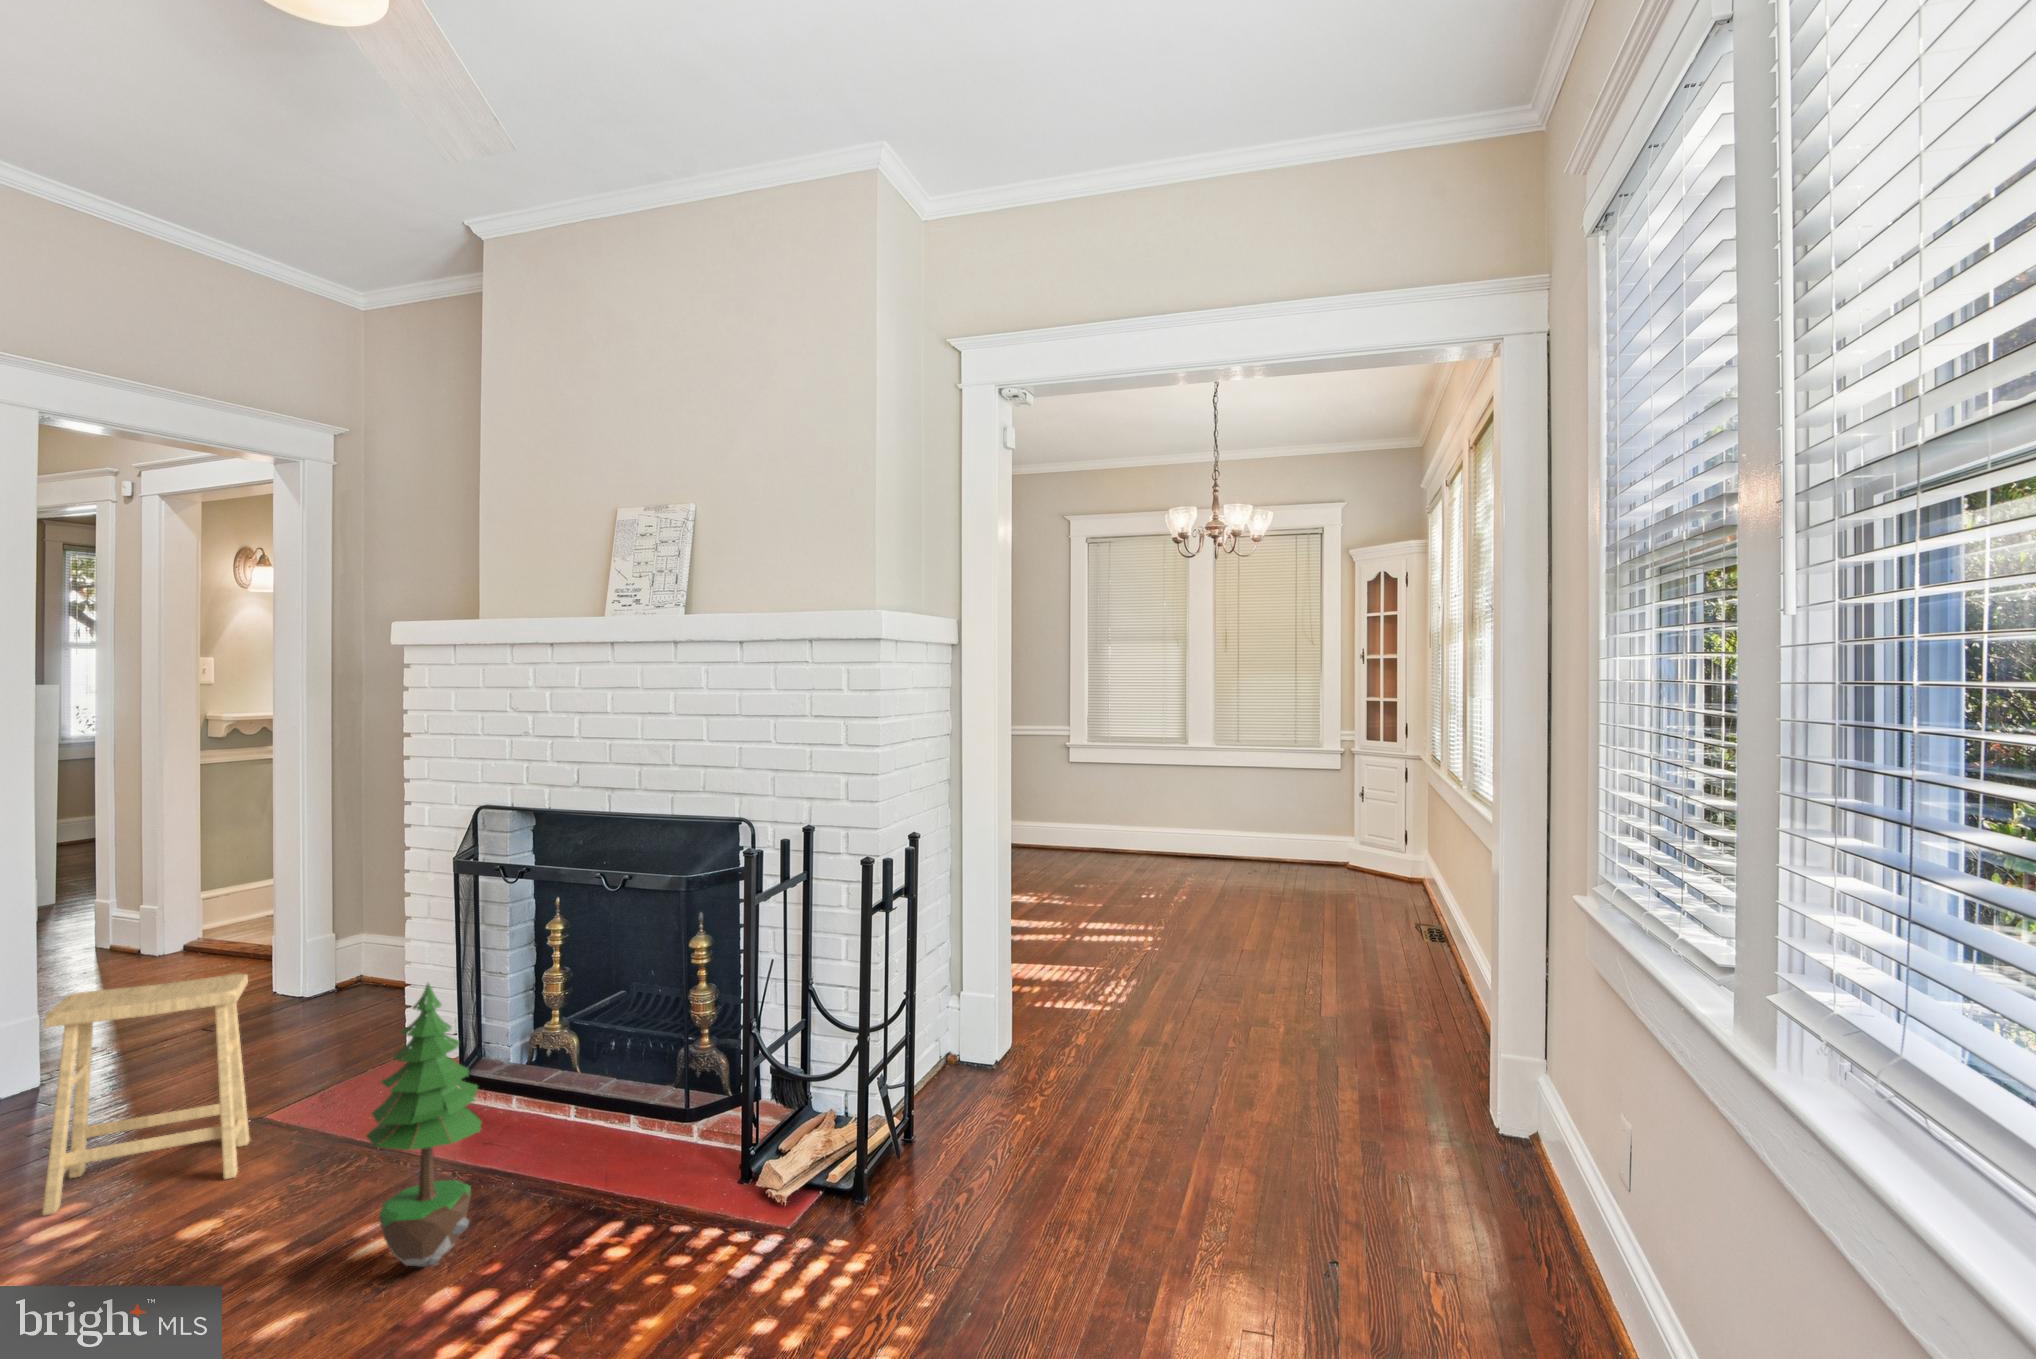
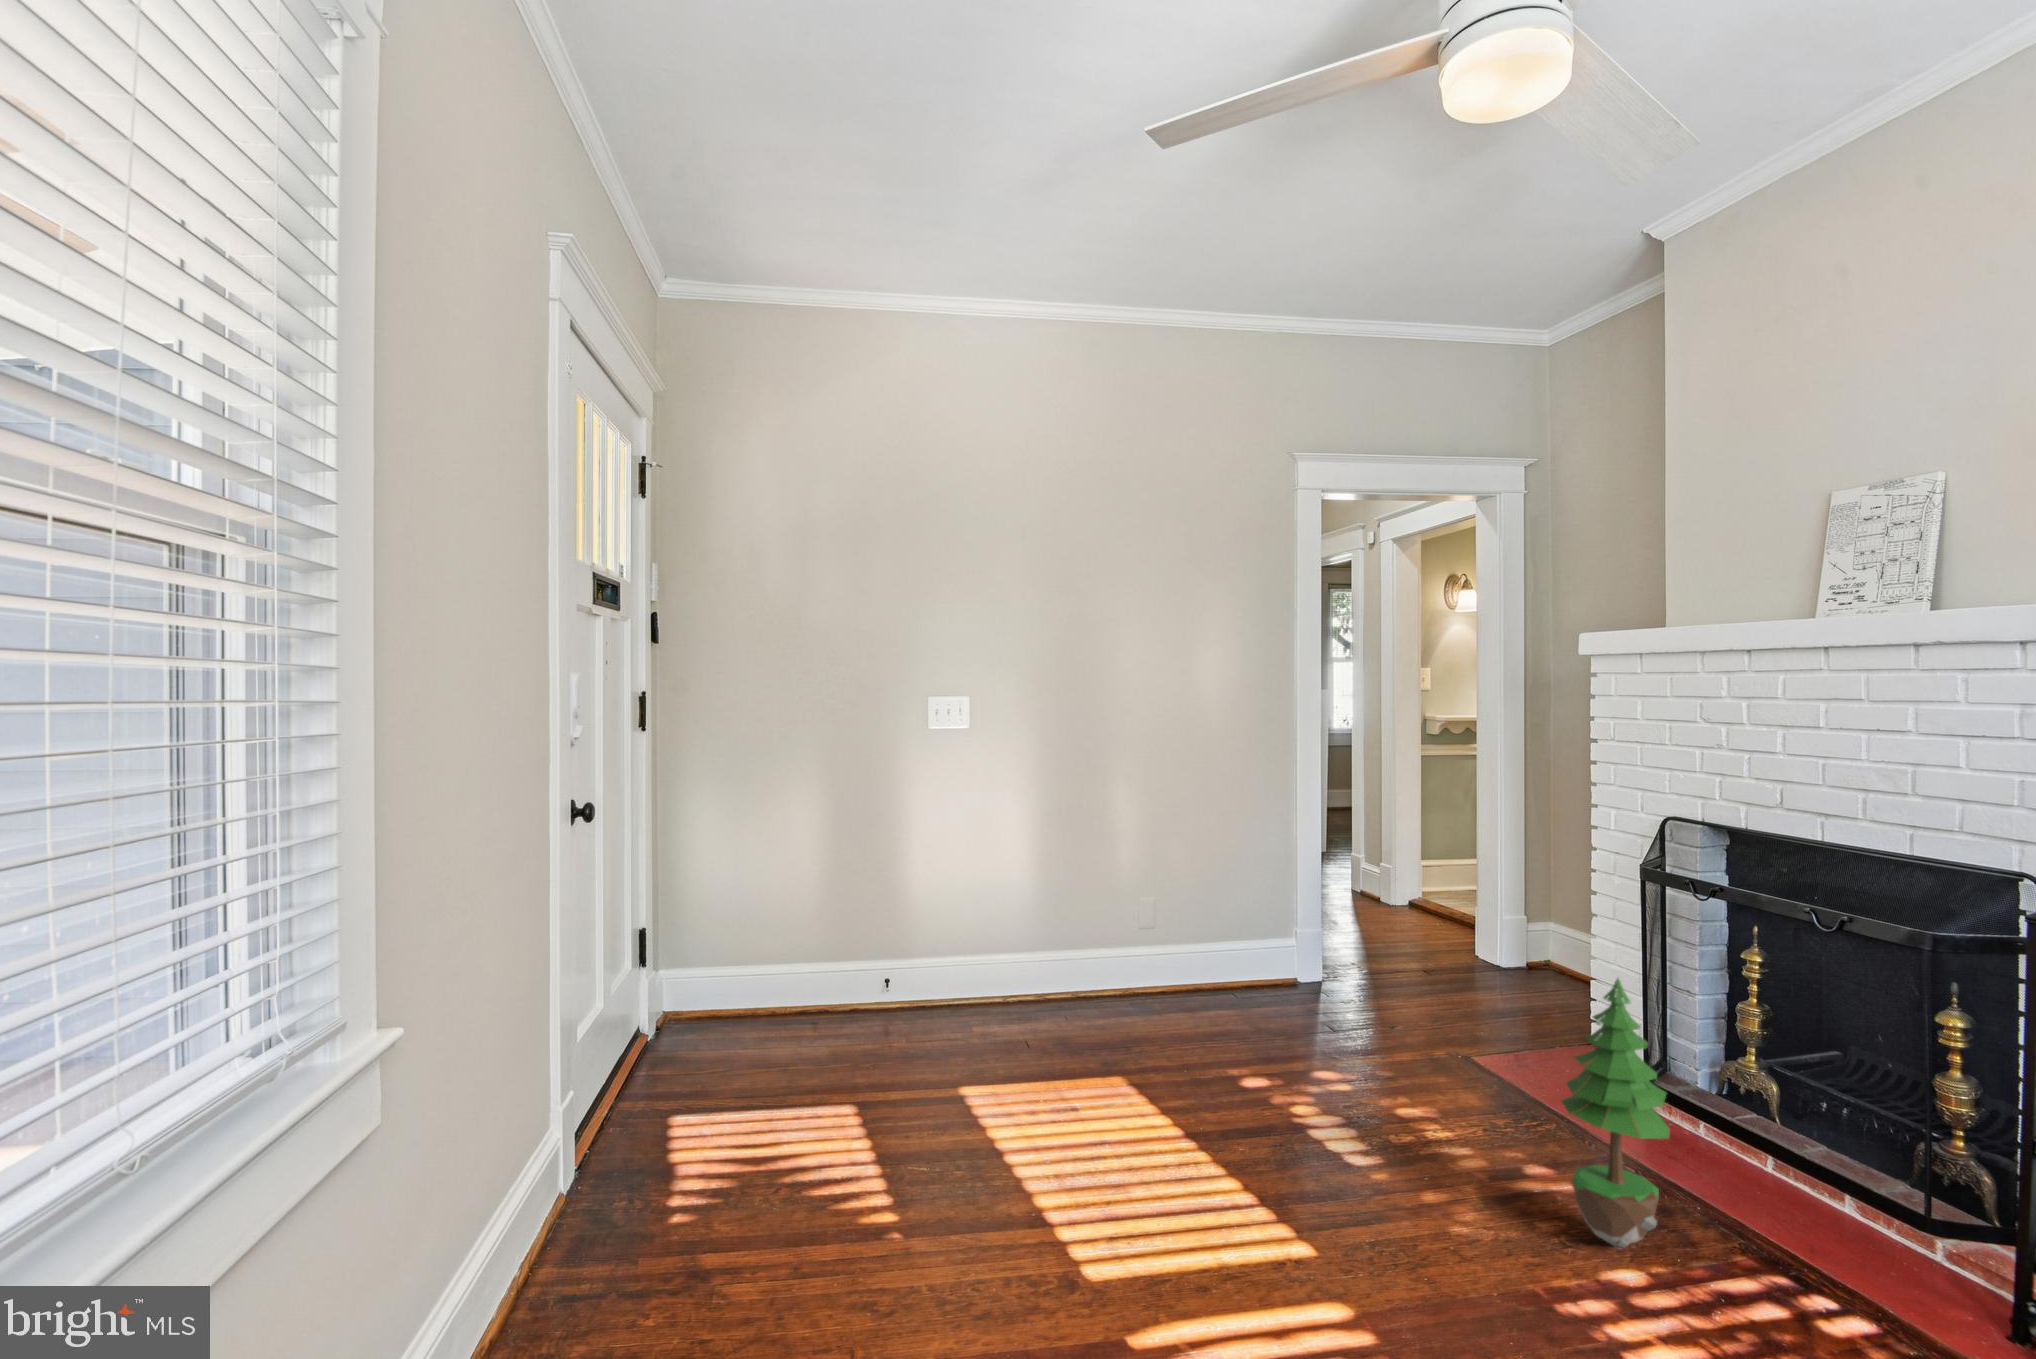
footstool: present [42,974,250,1215] -> none [1333,919,1463,1100]

